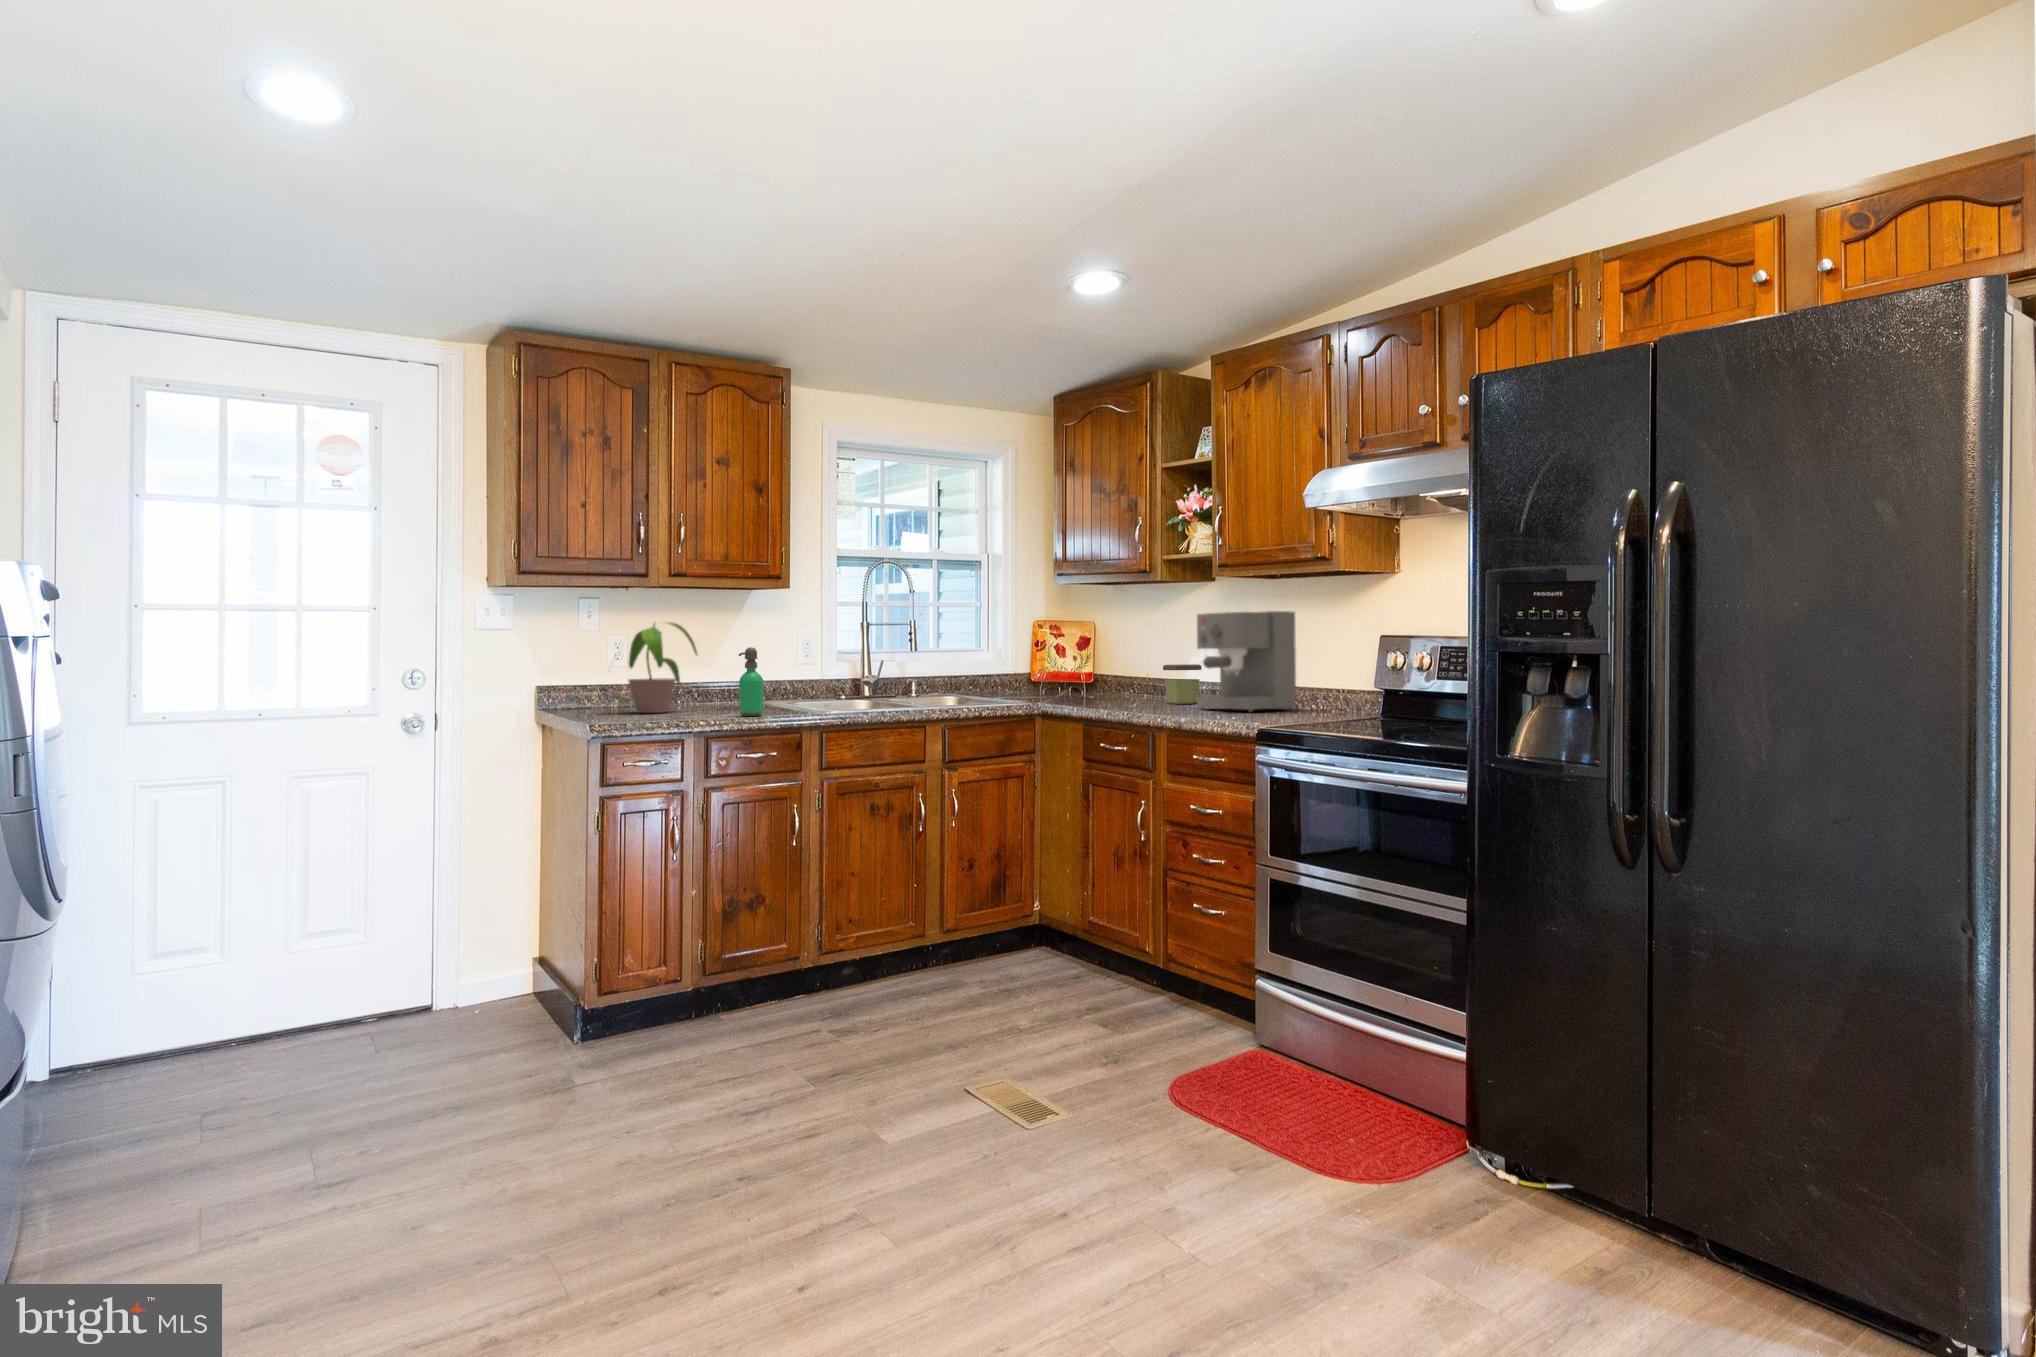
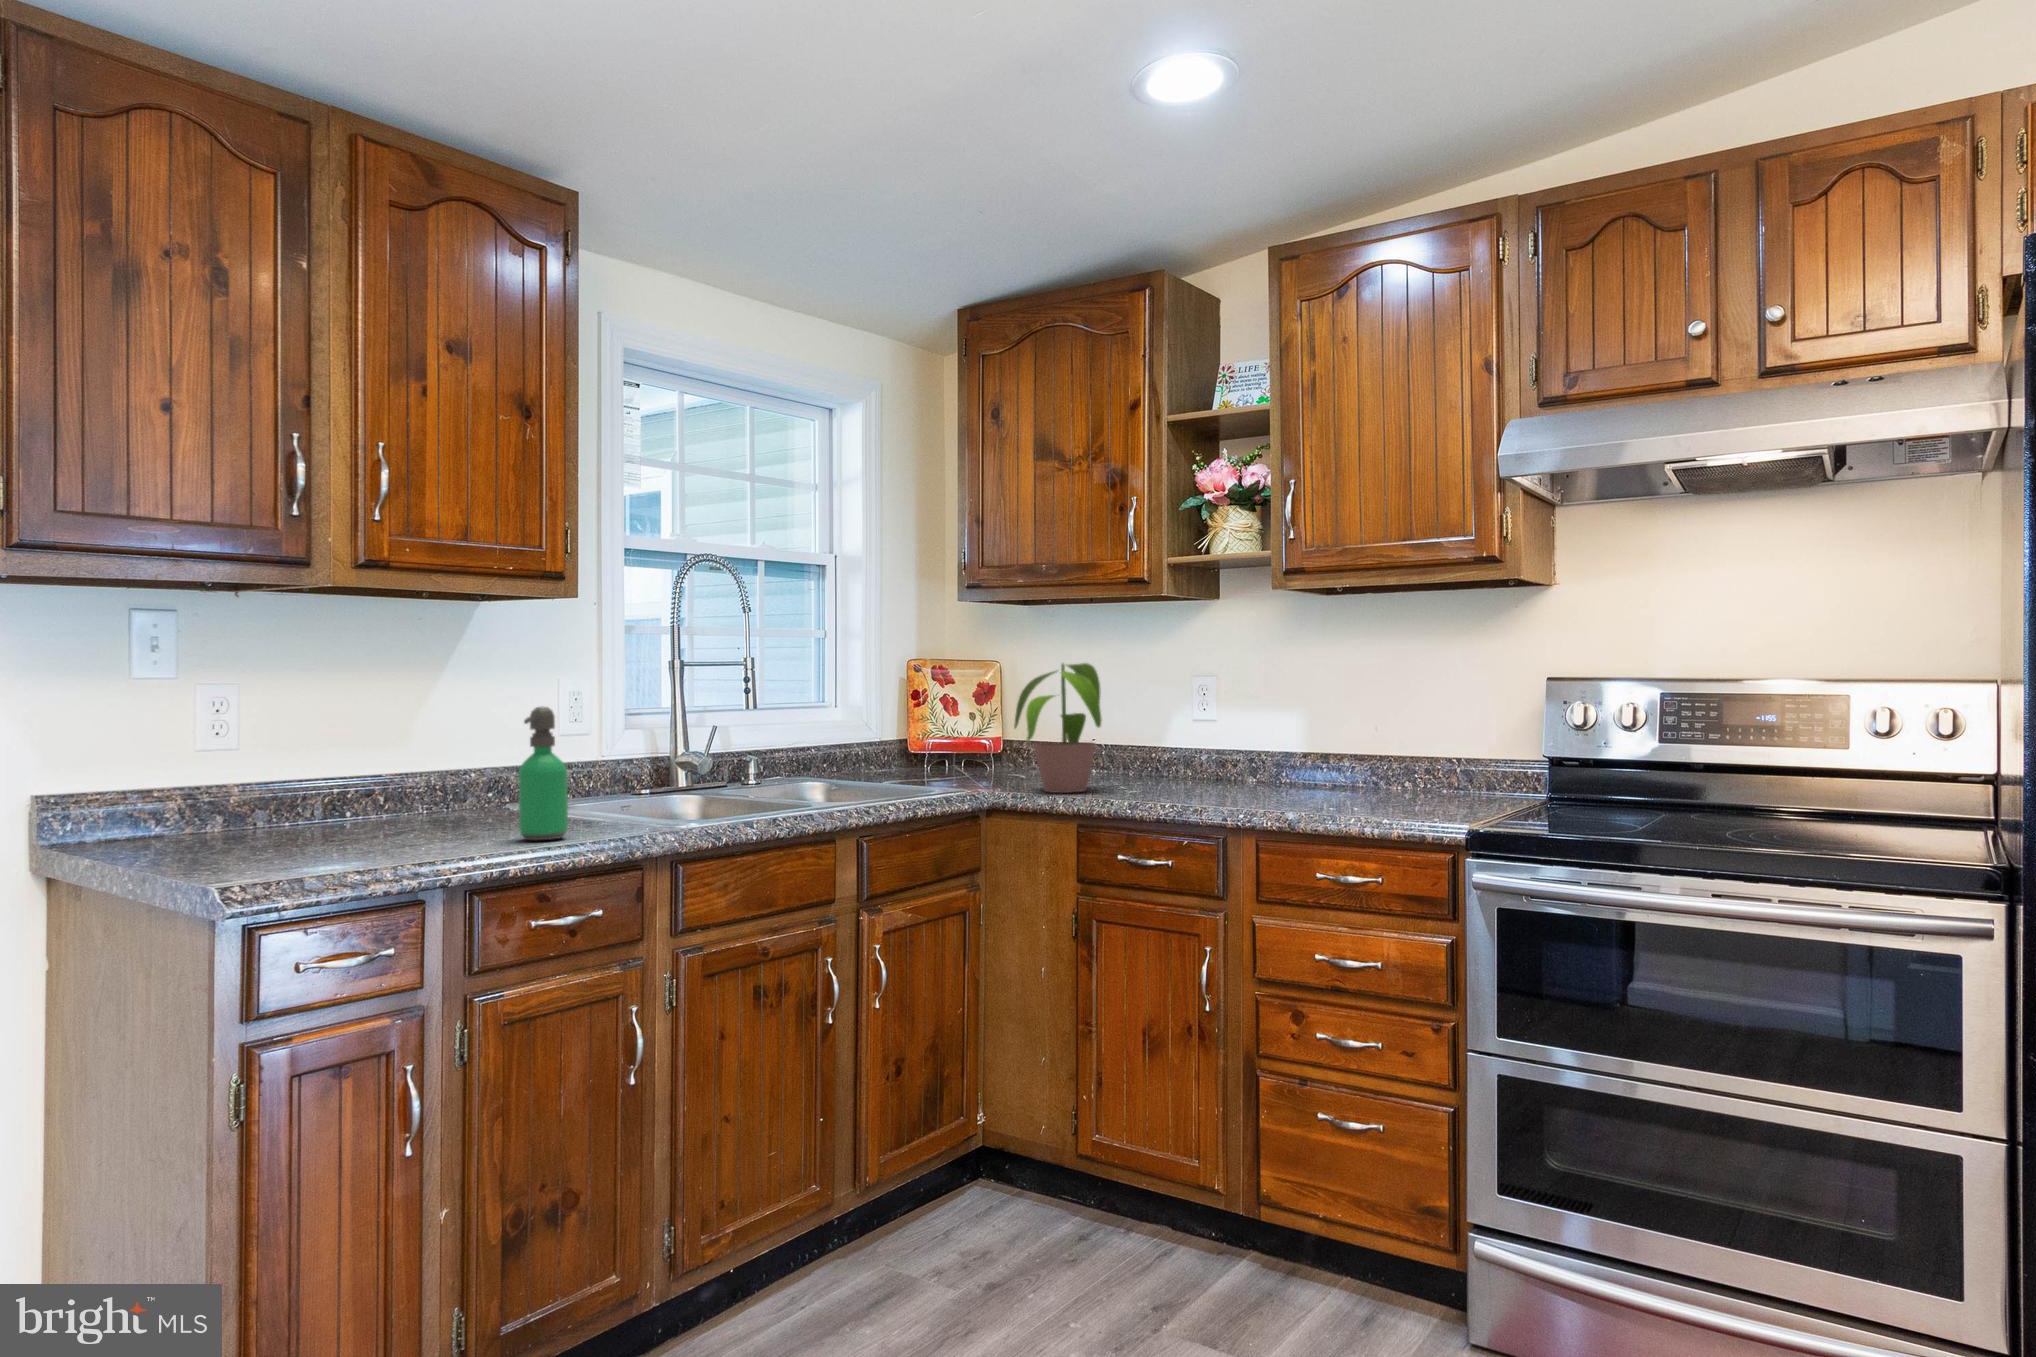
coffee maker: present [1197,611,1296,712] -> none [1234,642,1372,795]
potted plant: present [629,623,697,713] -> present [1014,663,1101,793]
jar: present [1163,664,1202,704] -> none [1140,722,1191,782]

